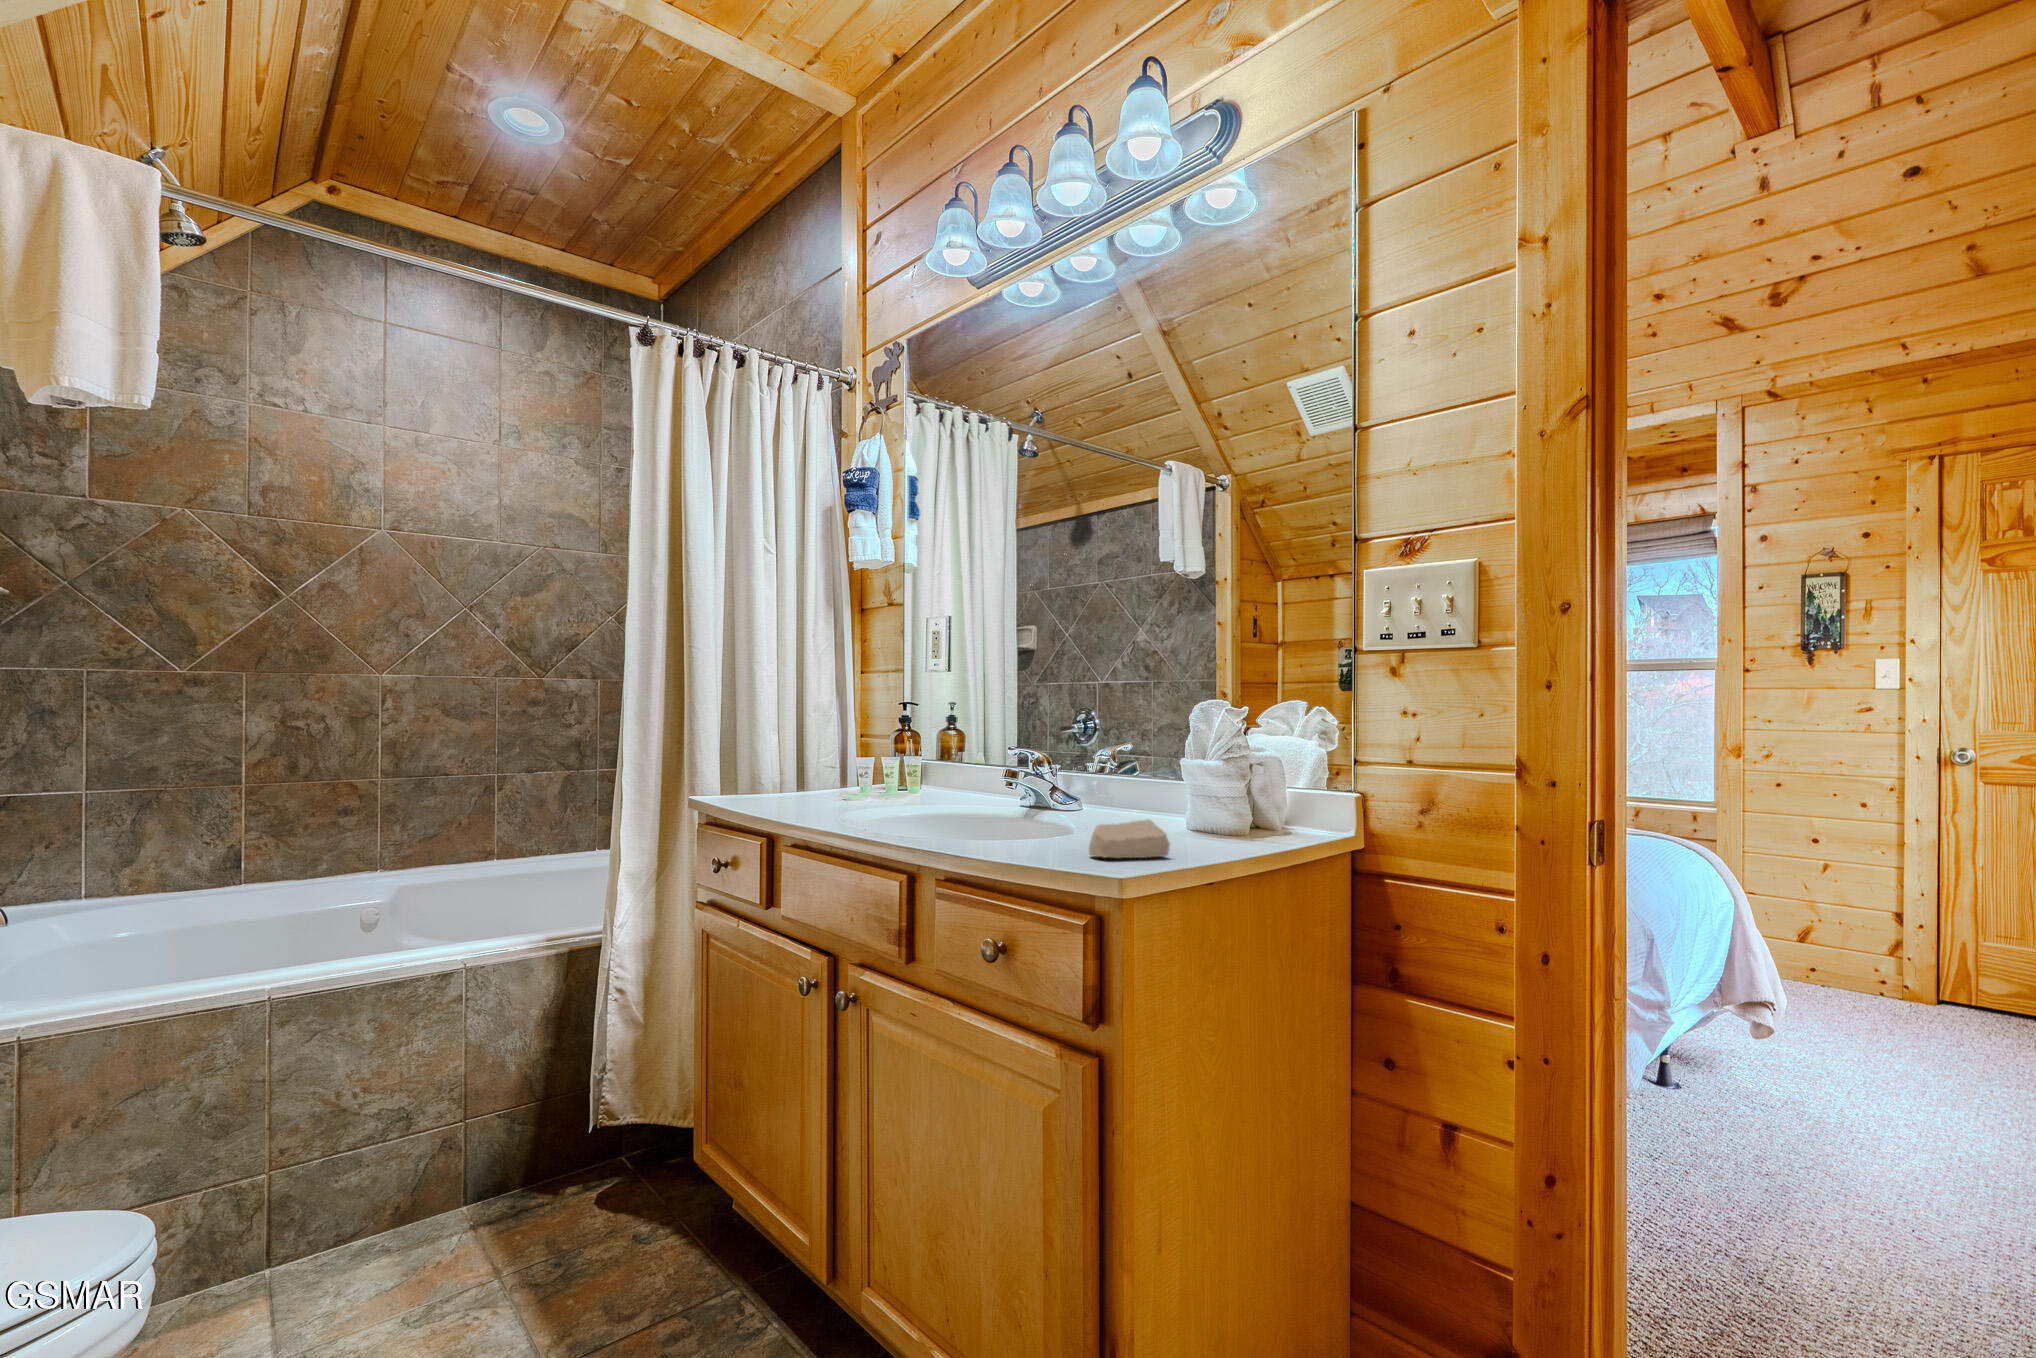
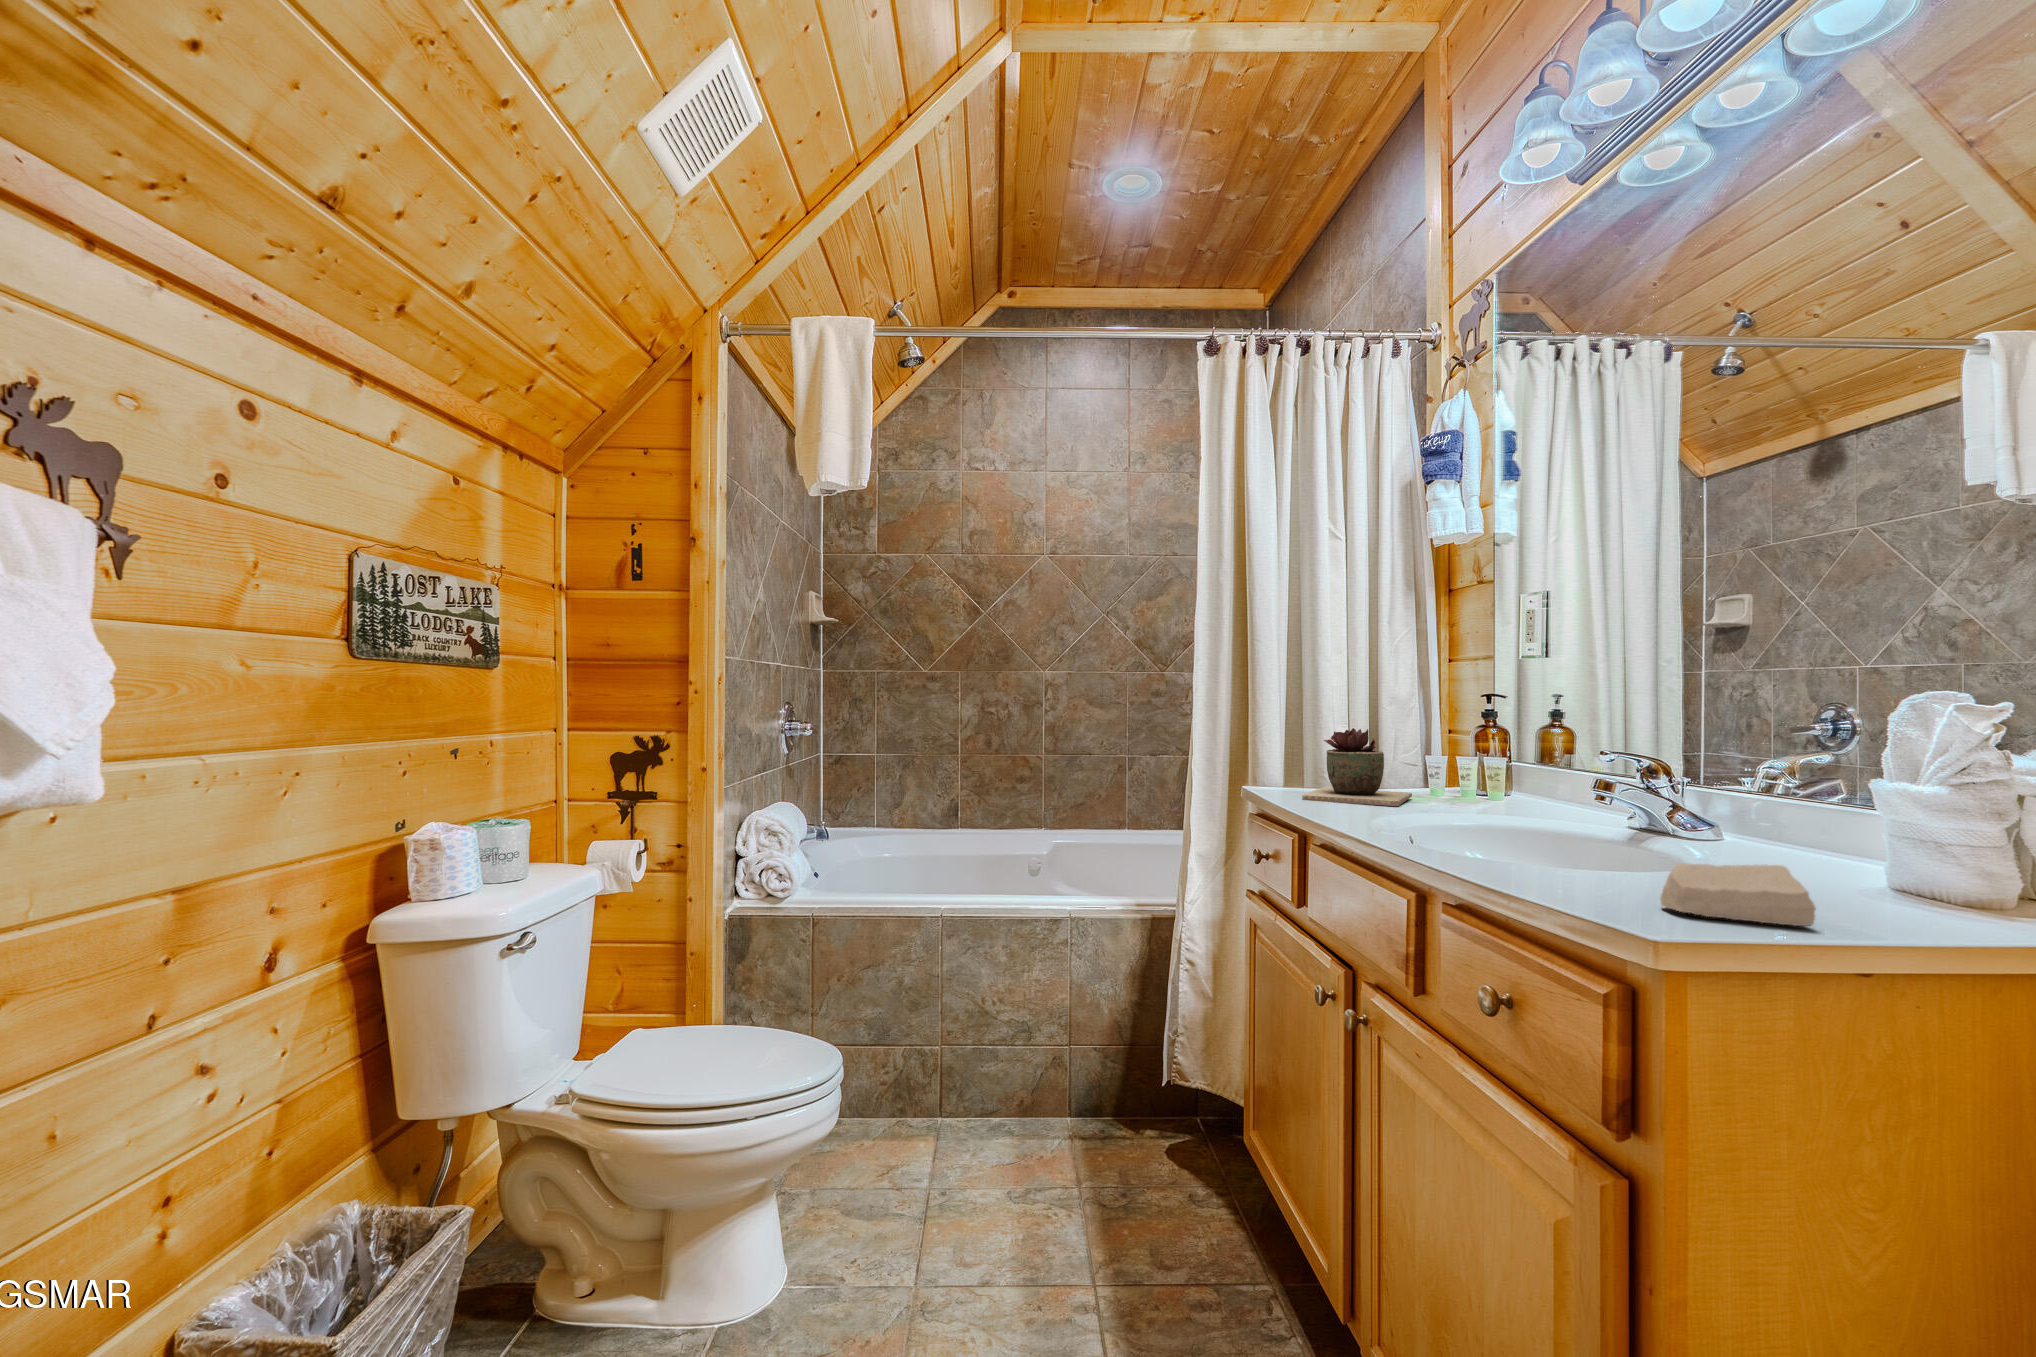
succulent plant: none [756,736,845,808] -> present [1302,728,1412,806]

